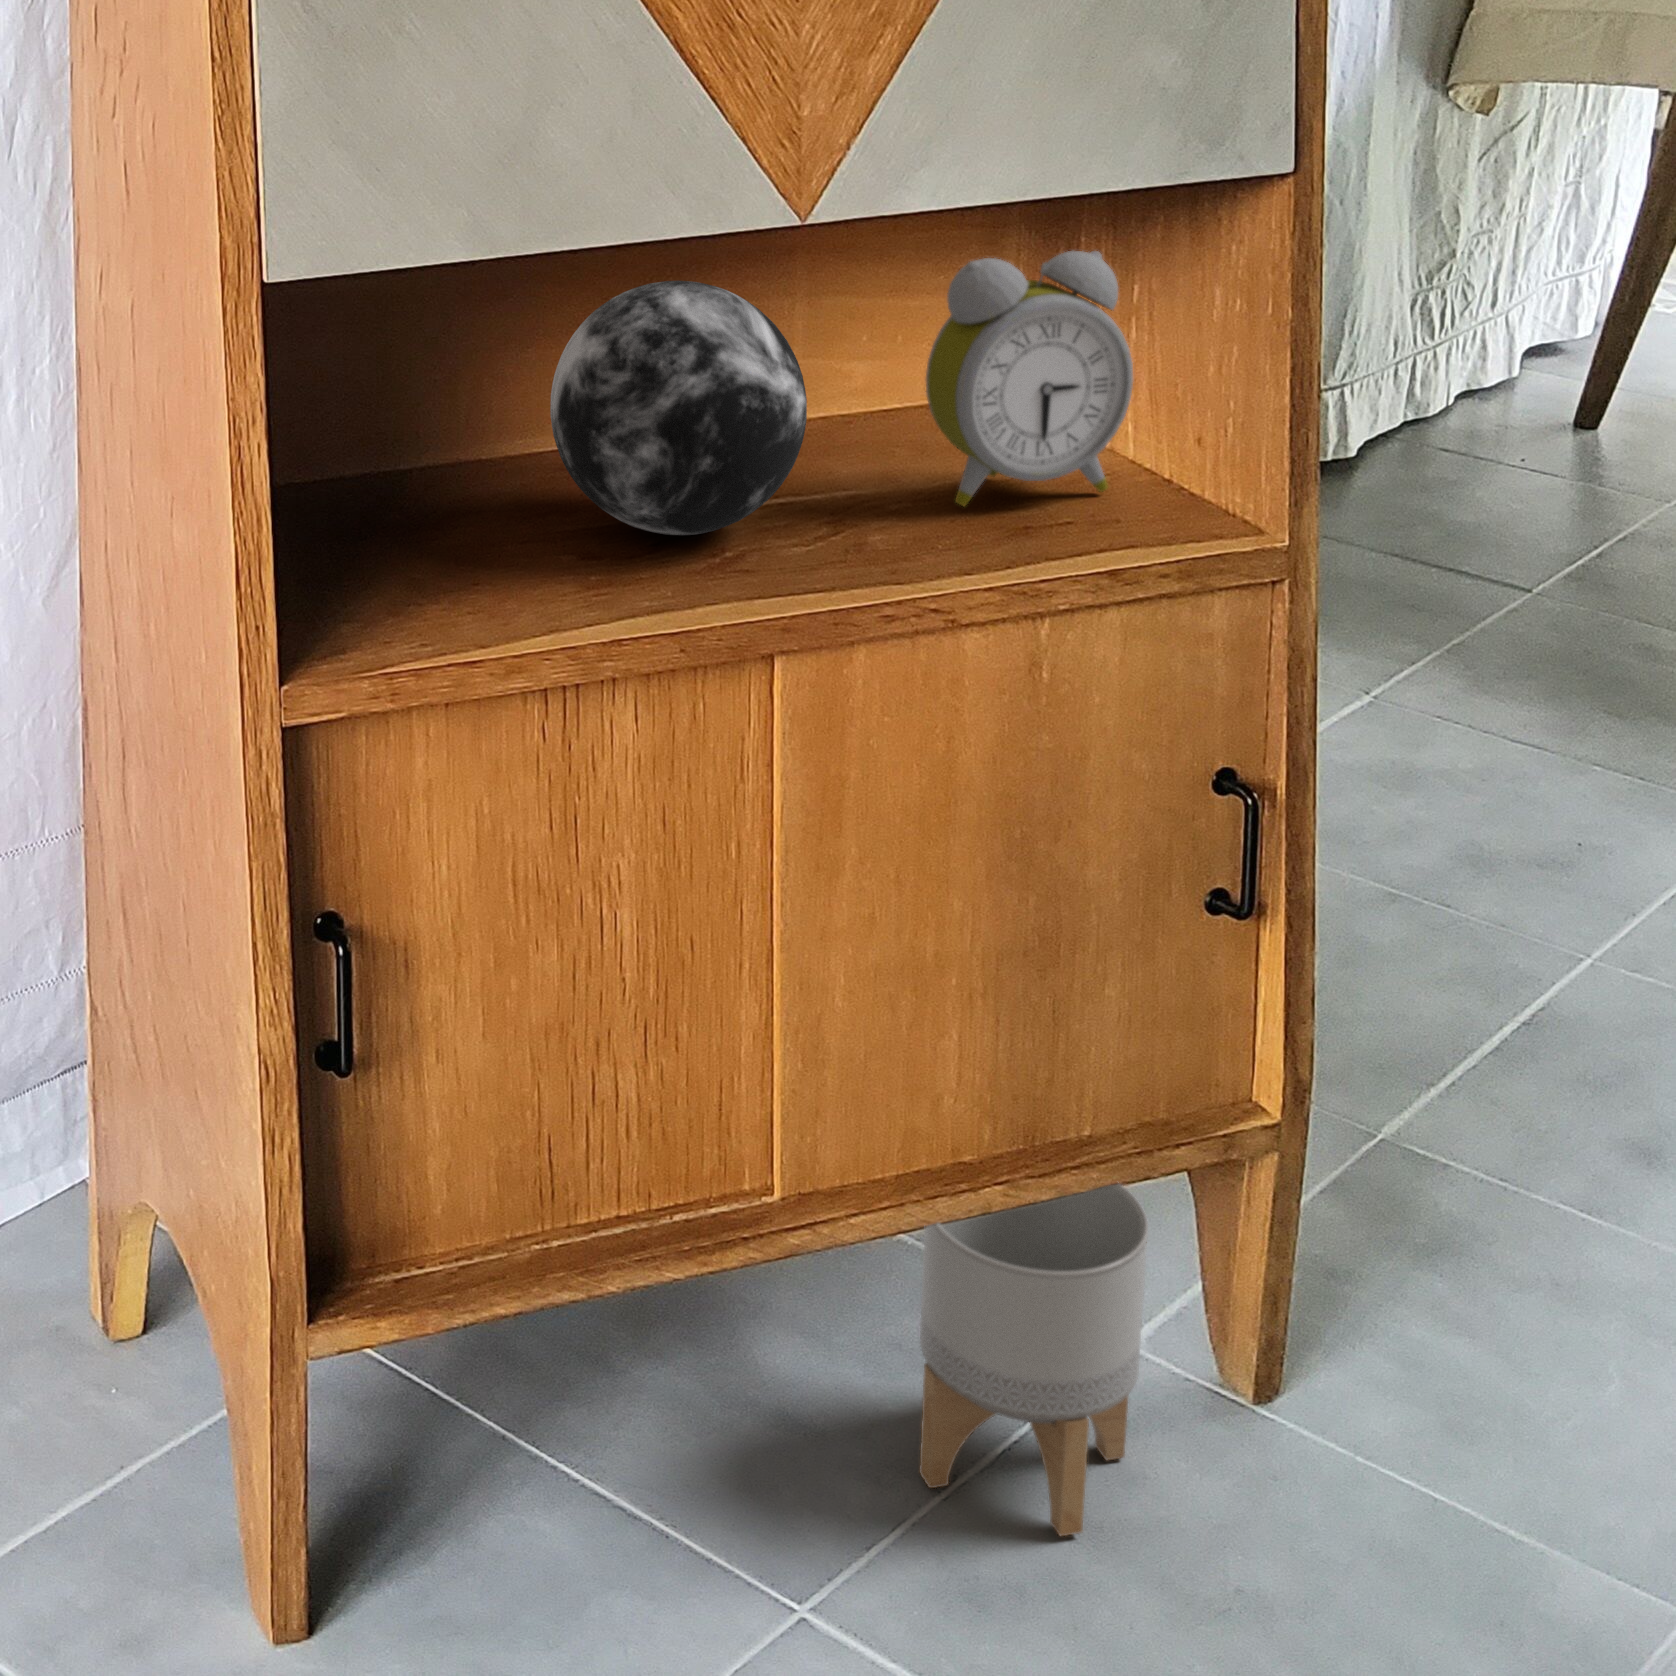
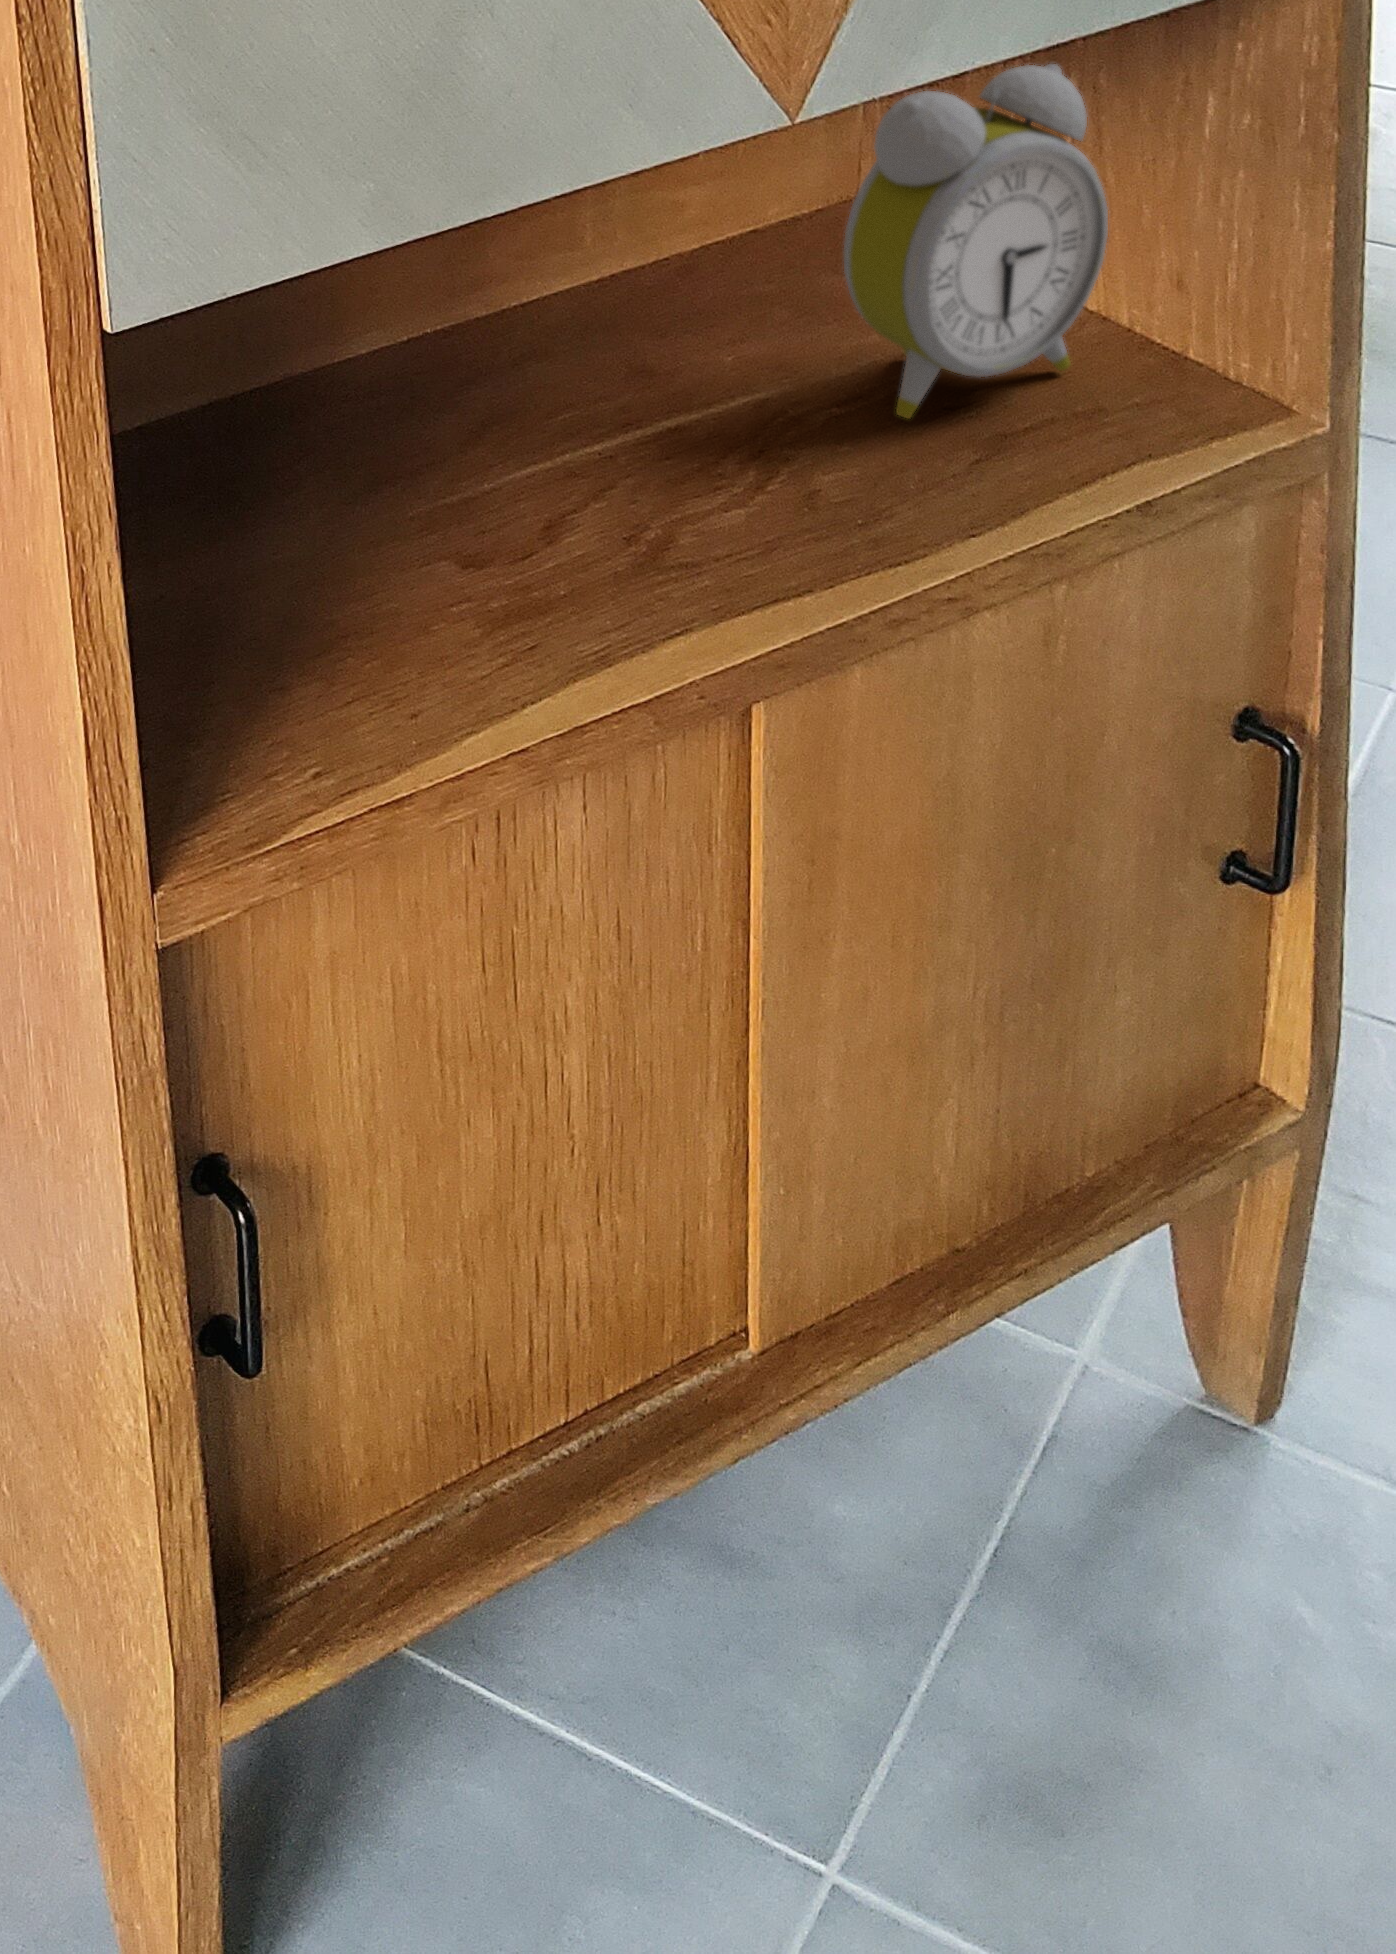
decorative orb: present [550,281,807,535] -> none [380,173,734,523]
planter: present [920,1184,1148,1536] -> none [896,1199,1194,1689]

